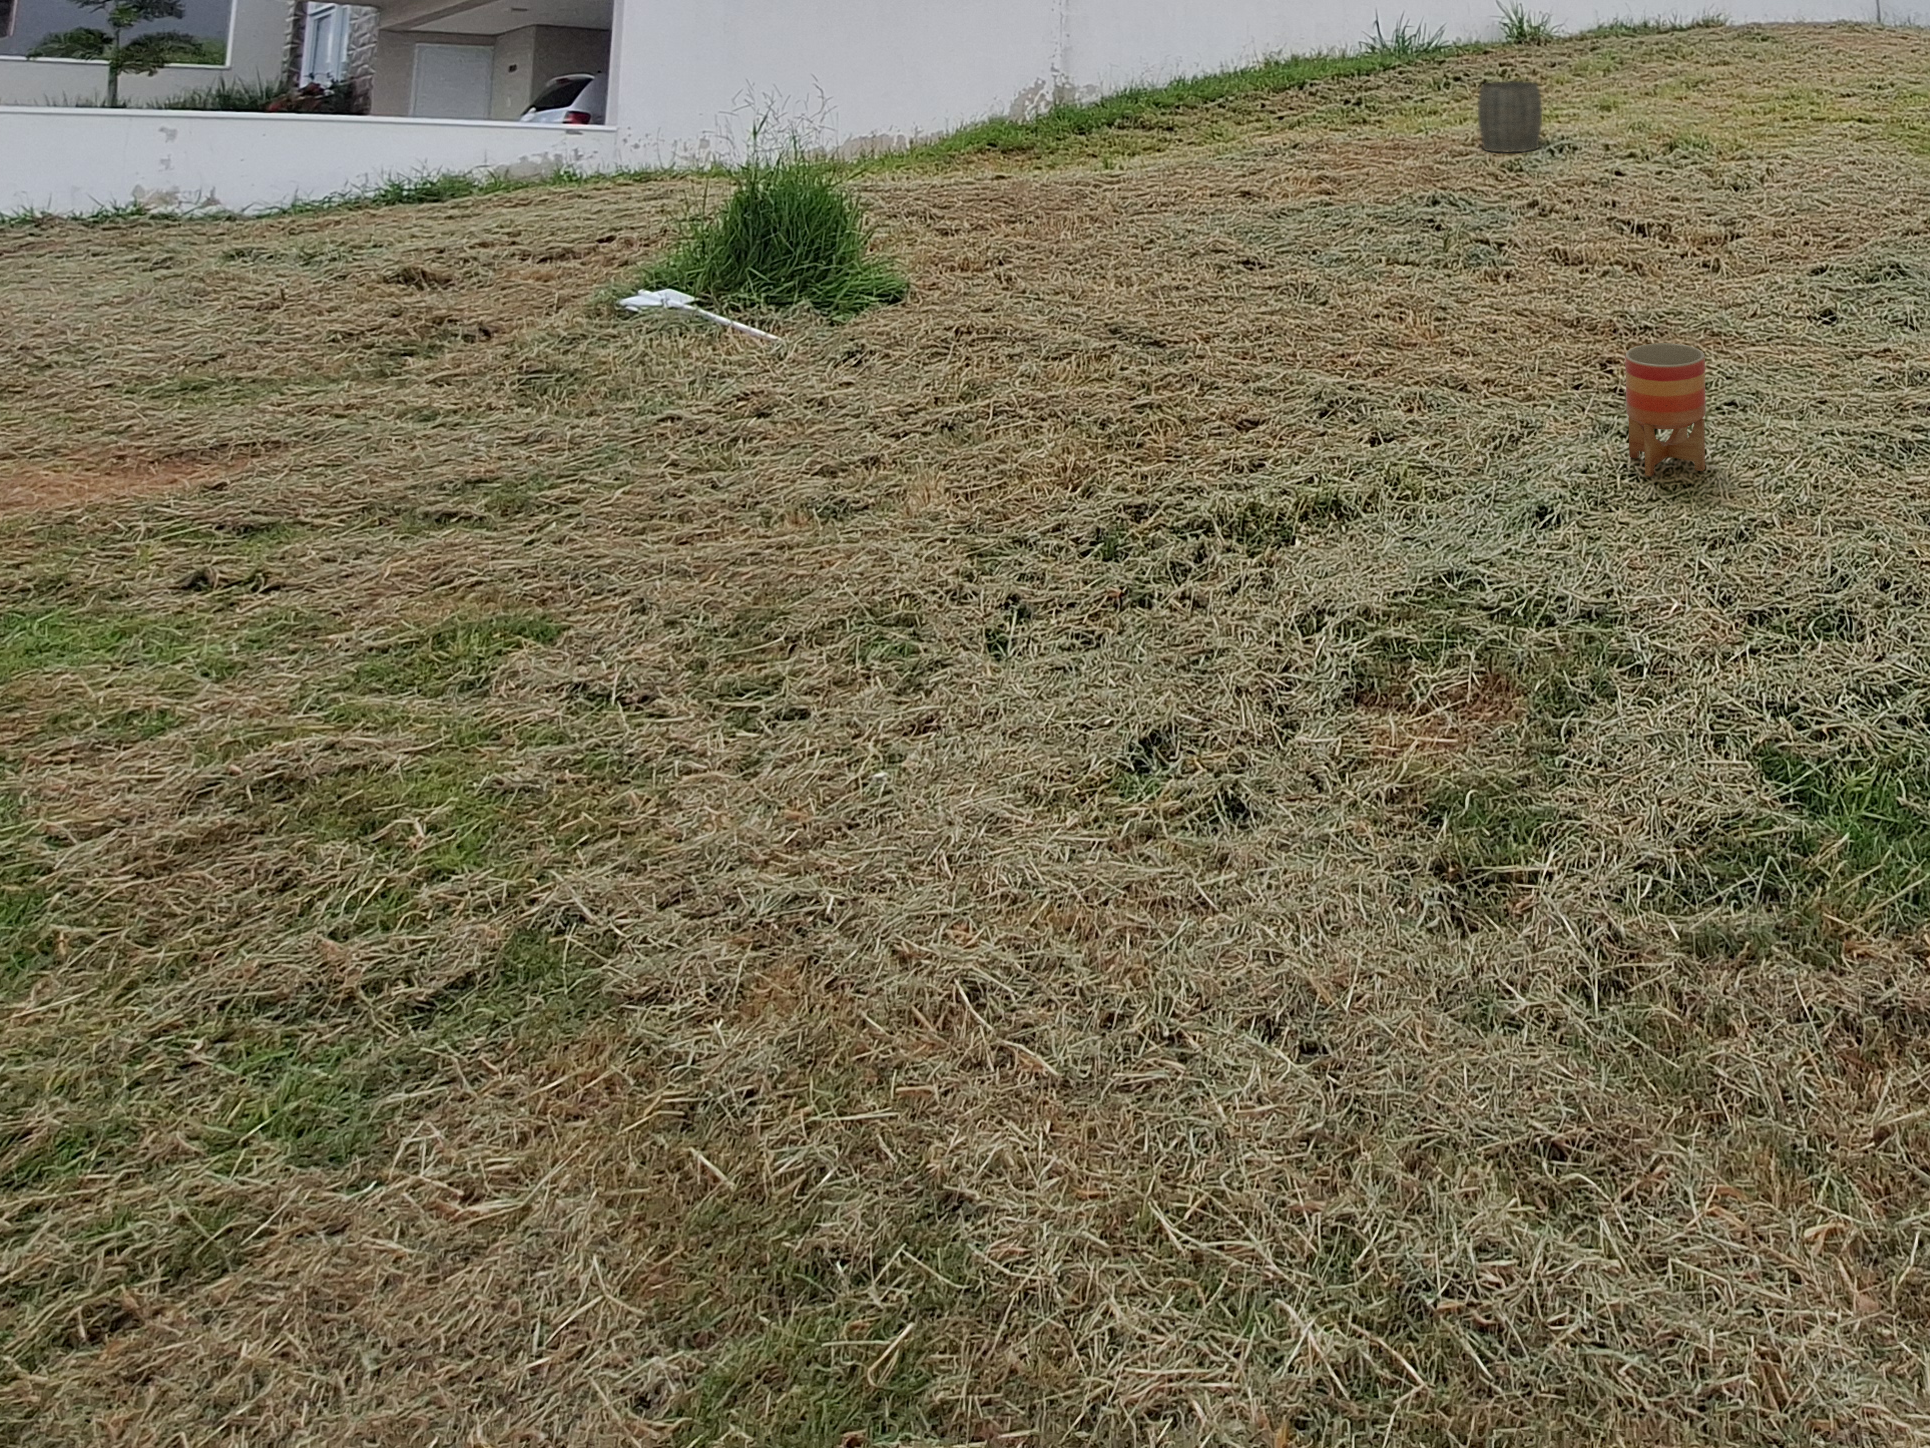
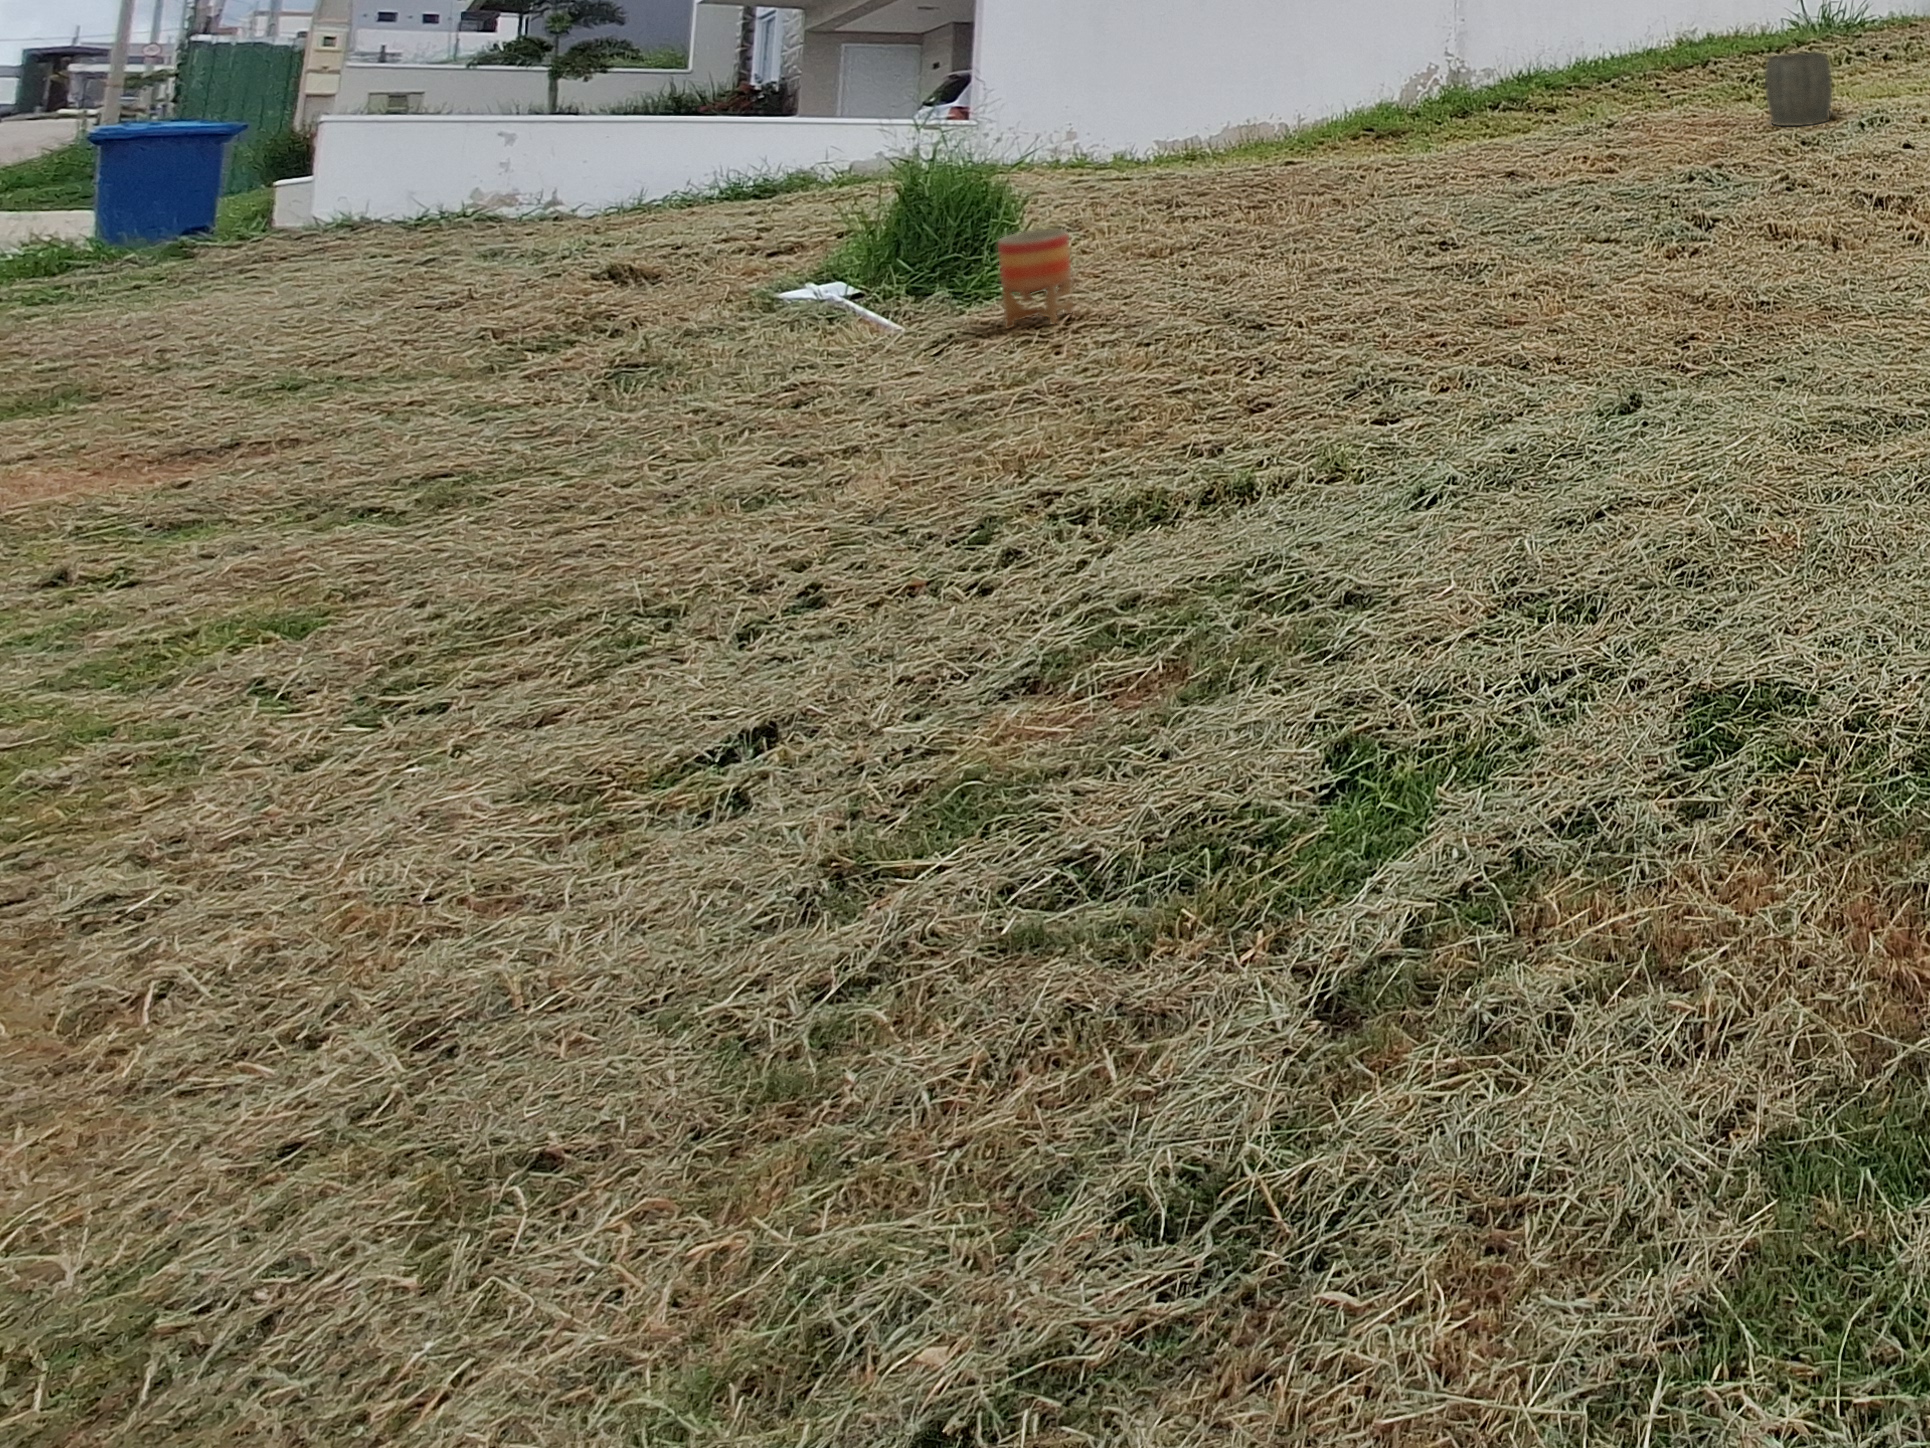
planter: present [1625,343,1706,477] -> present [998,229,1073,328]

